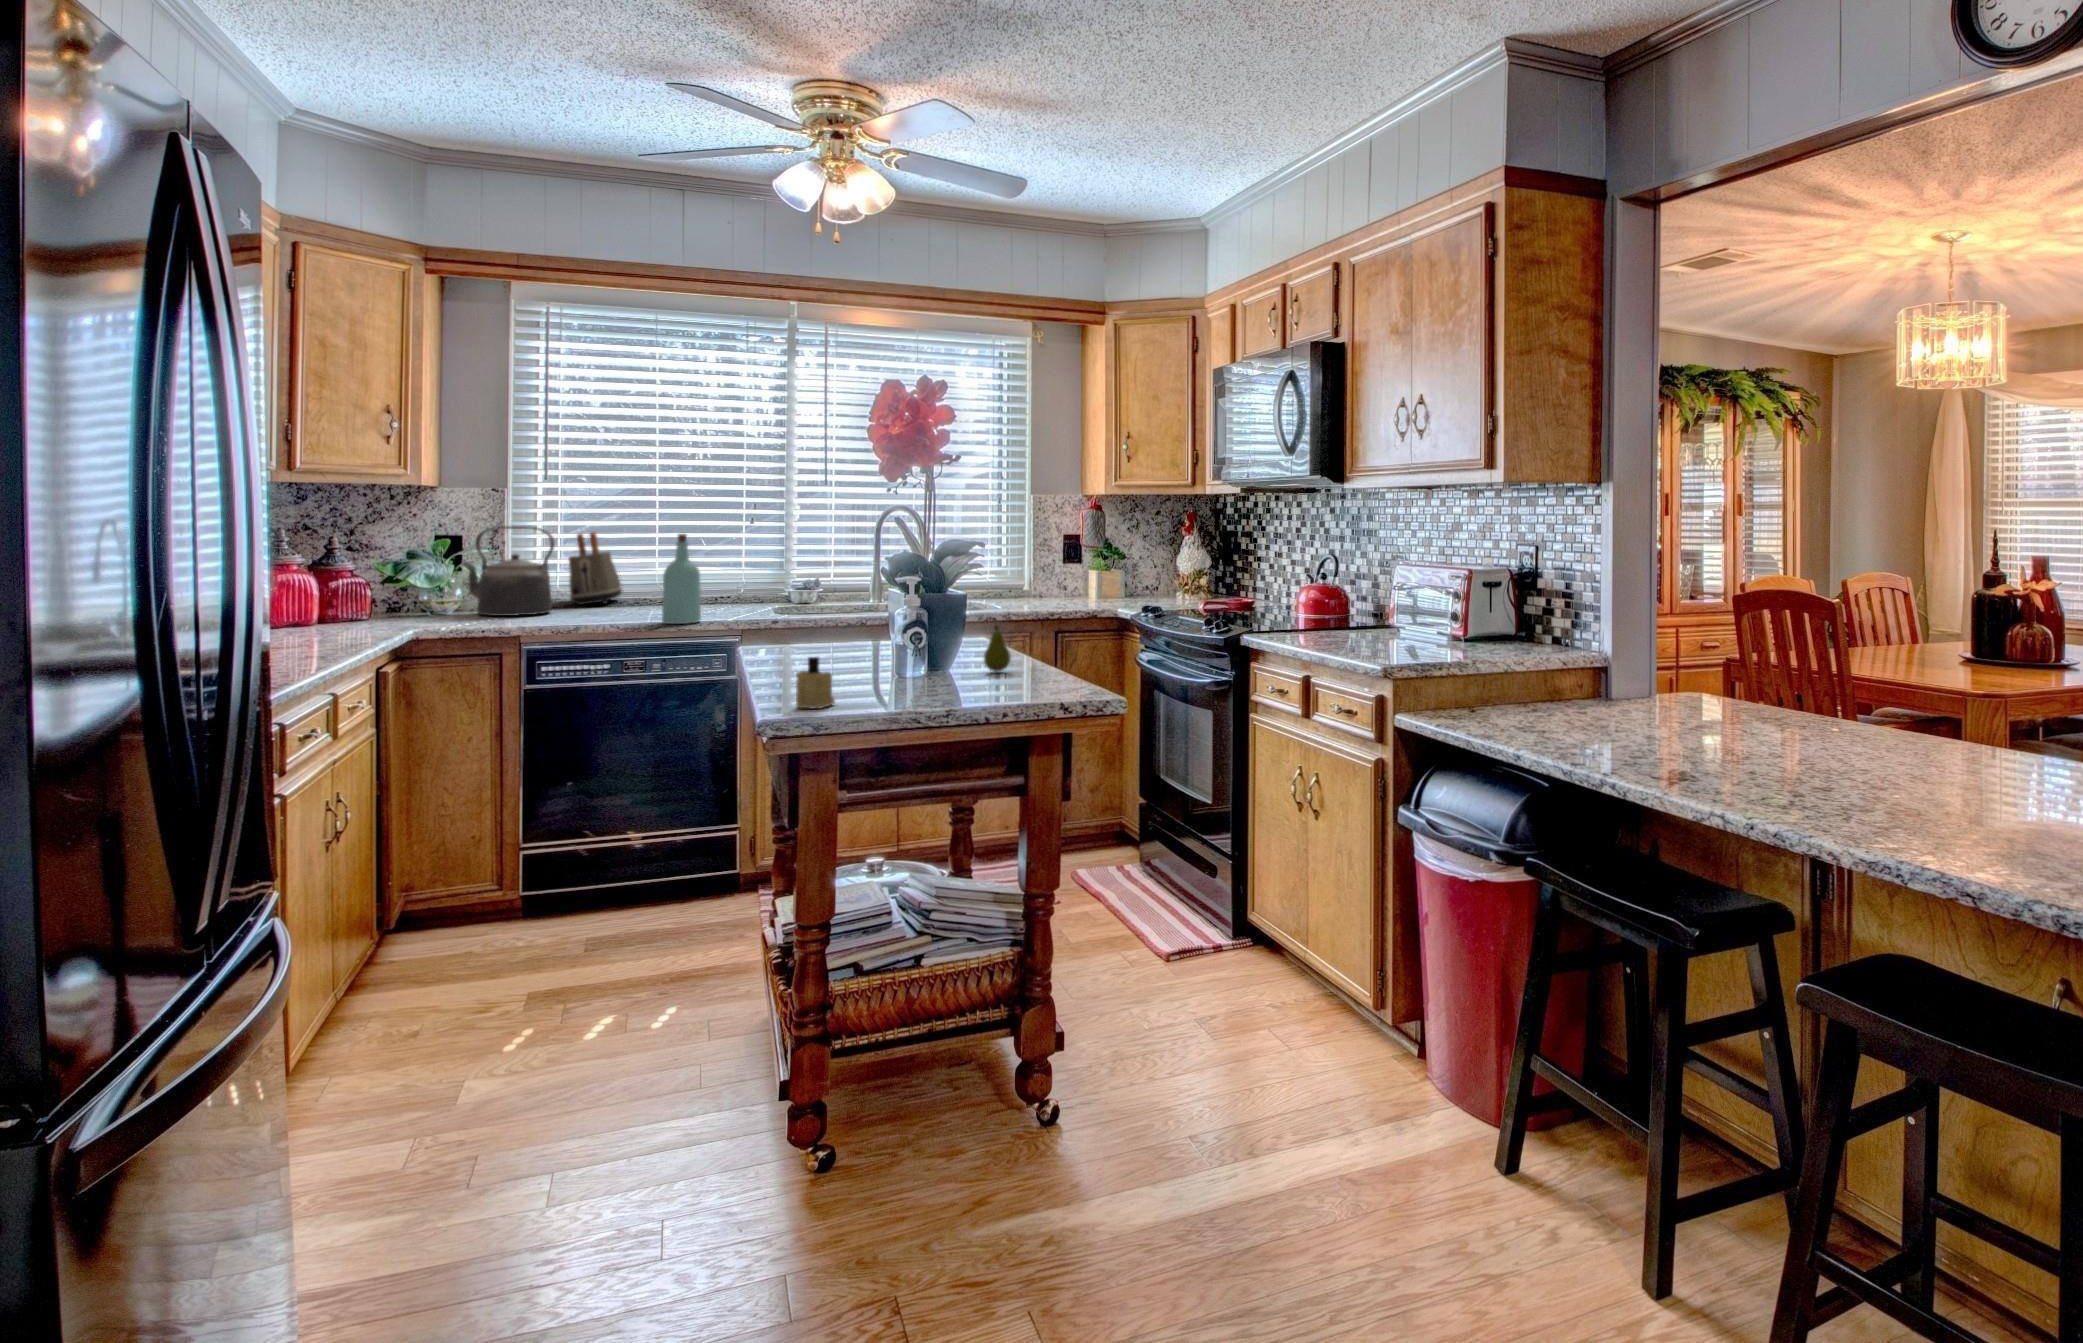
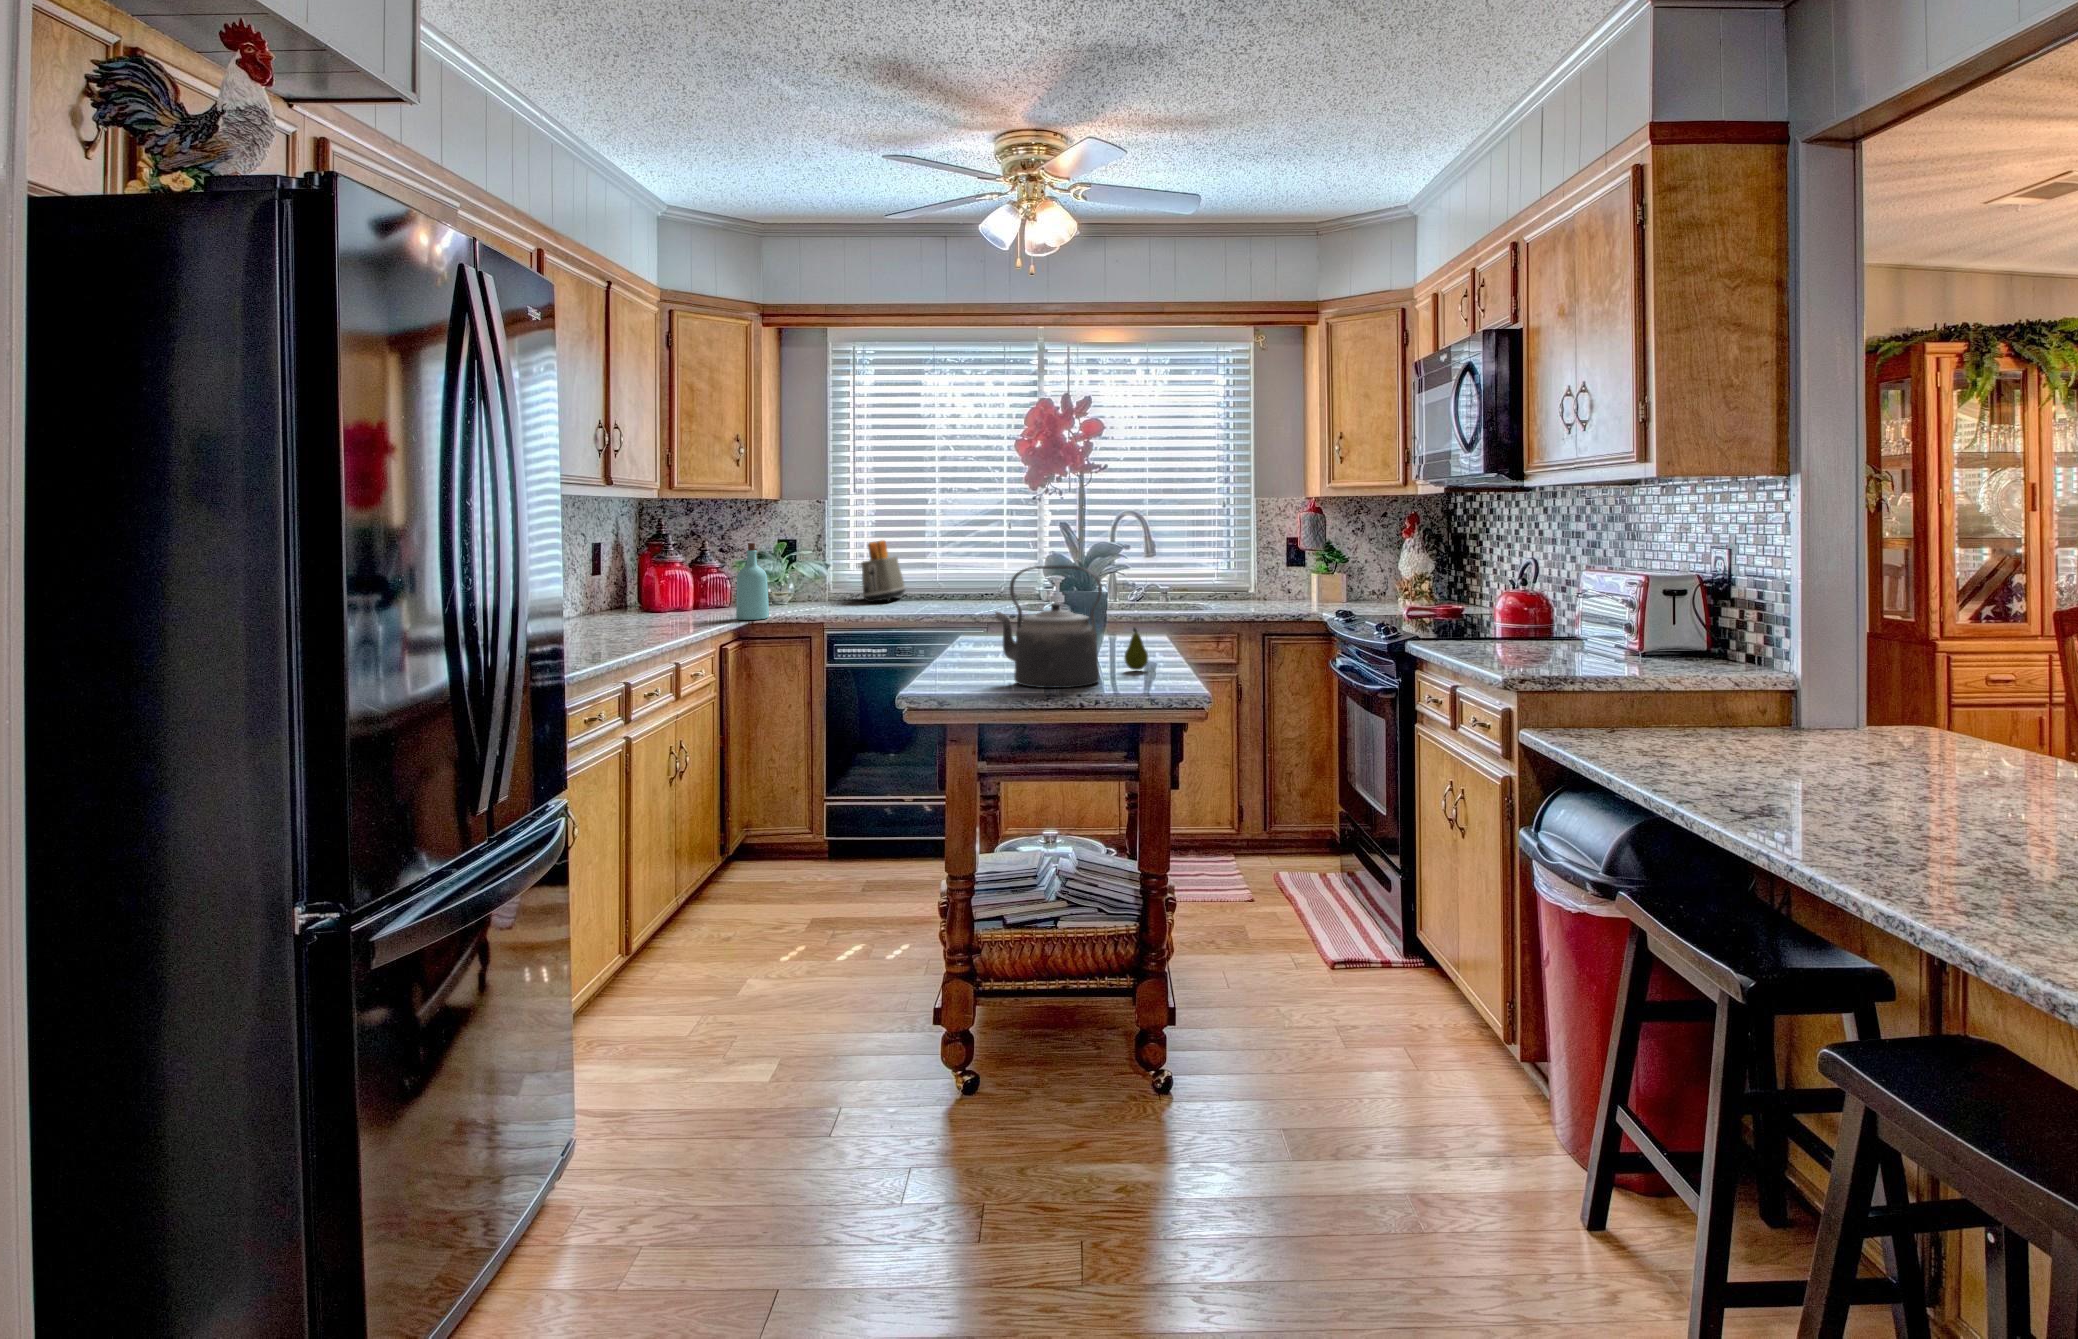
kettle: present [463,526,554,616] -> present [995,565,1102,688]
bottle: present [662,534,701,624] -> present [736,543,769,620]
candle: present [796,657,835,708] -> none [942,652,974,695]

